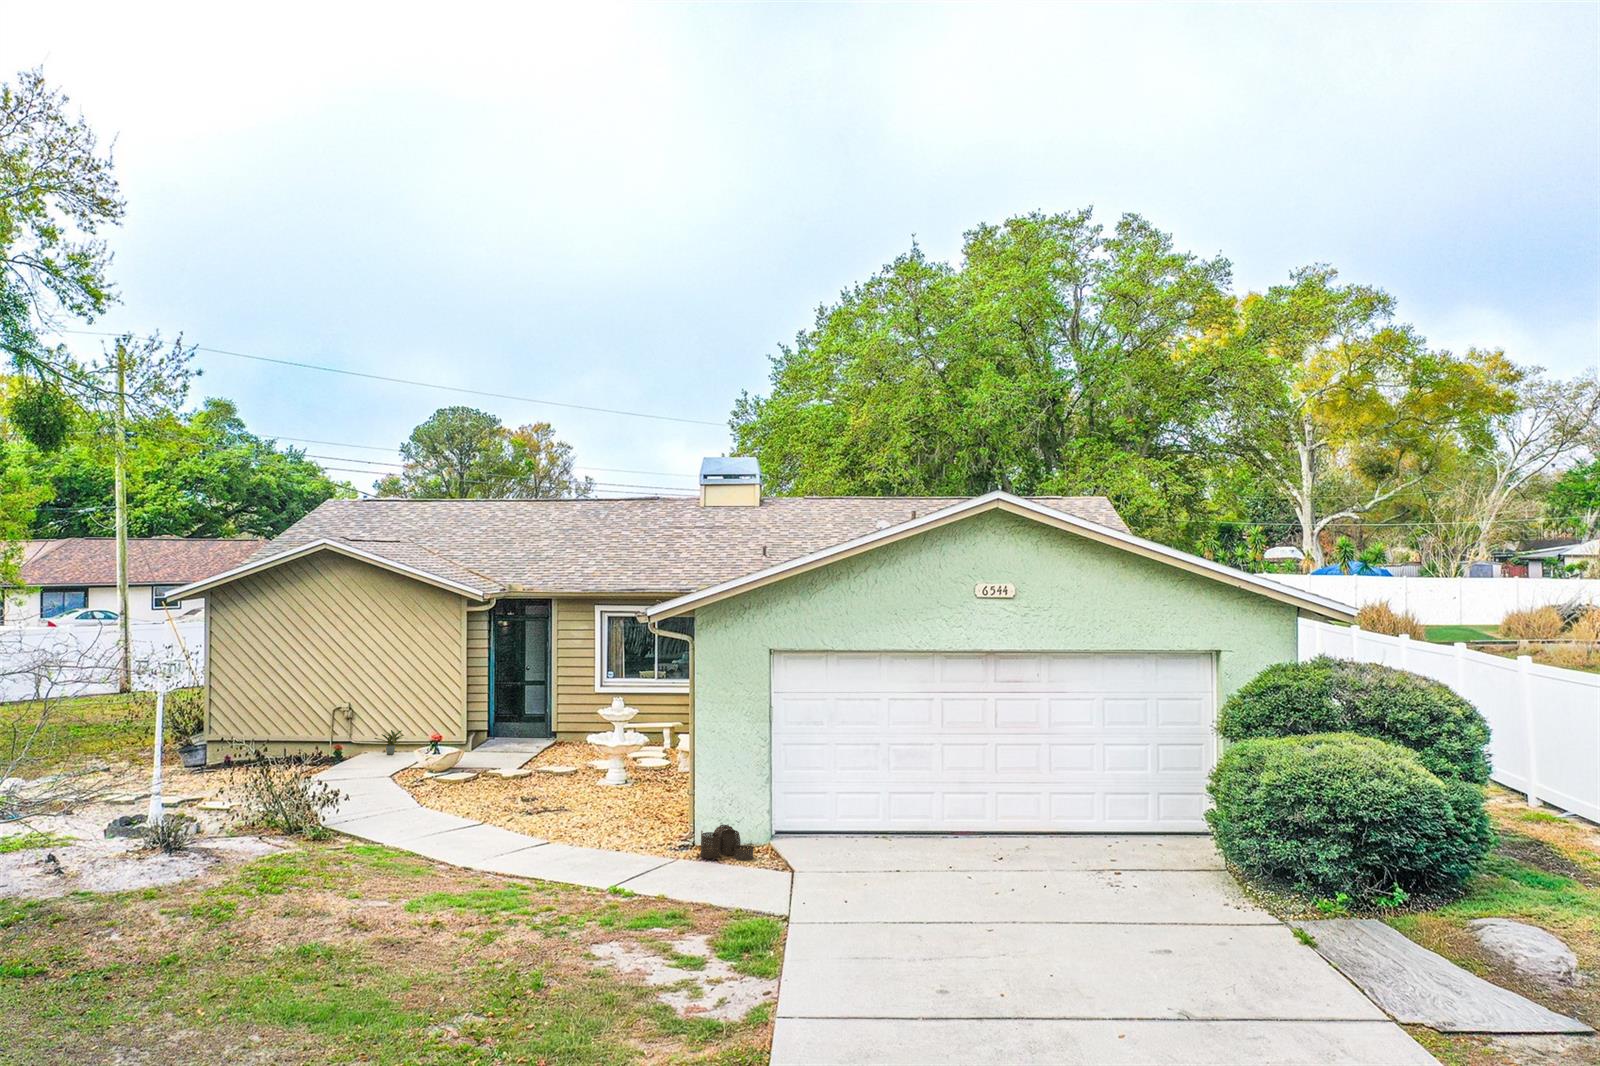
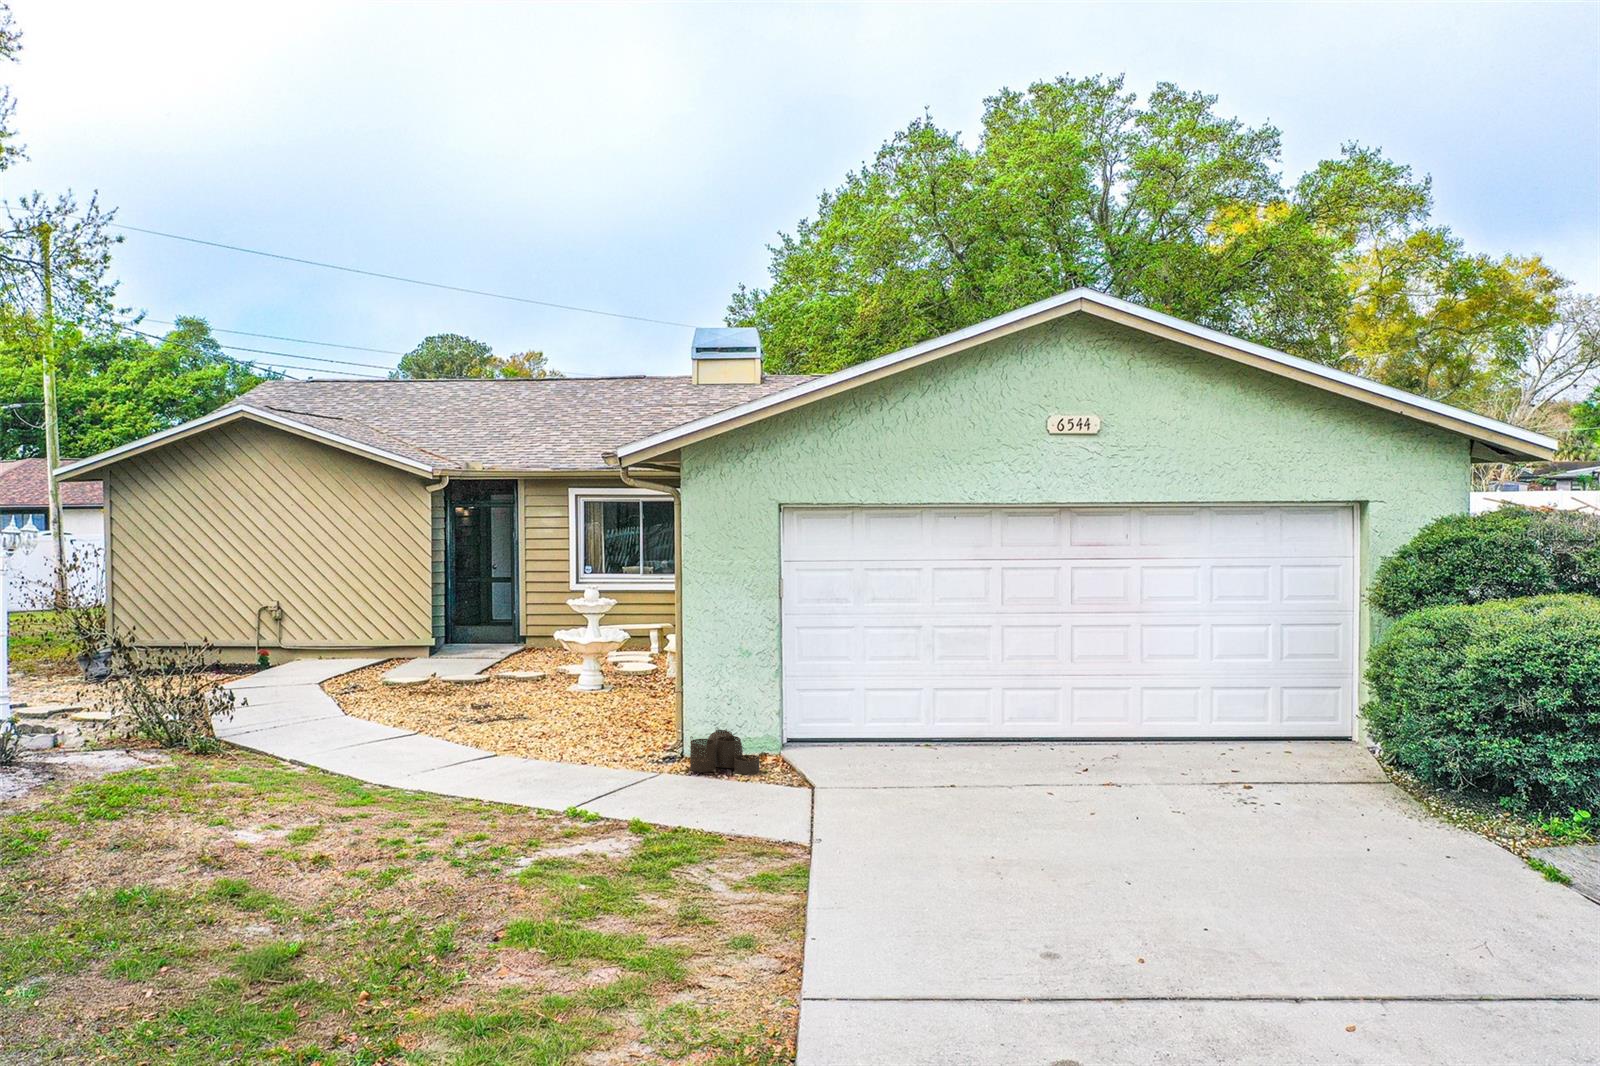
potted plant: present [375,730,403,755] -> none [309,630,349,660]

